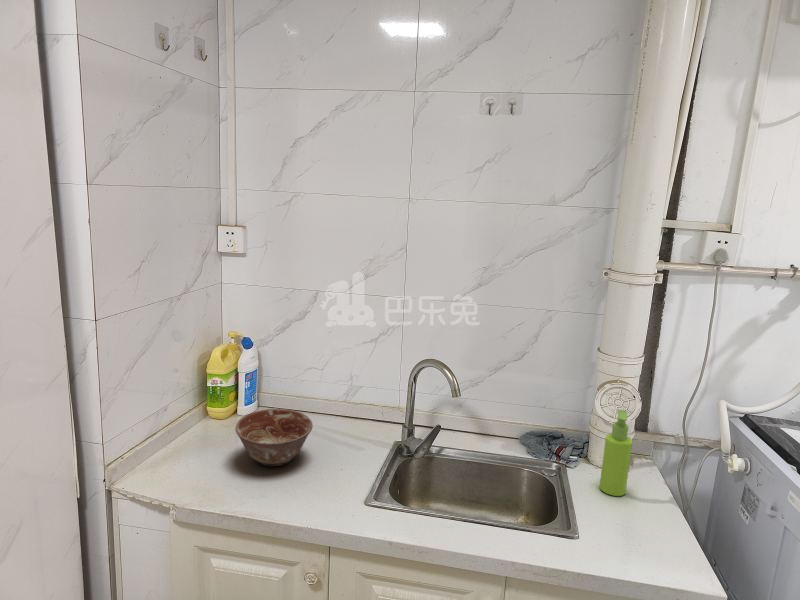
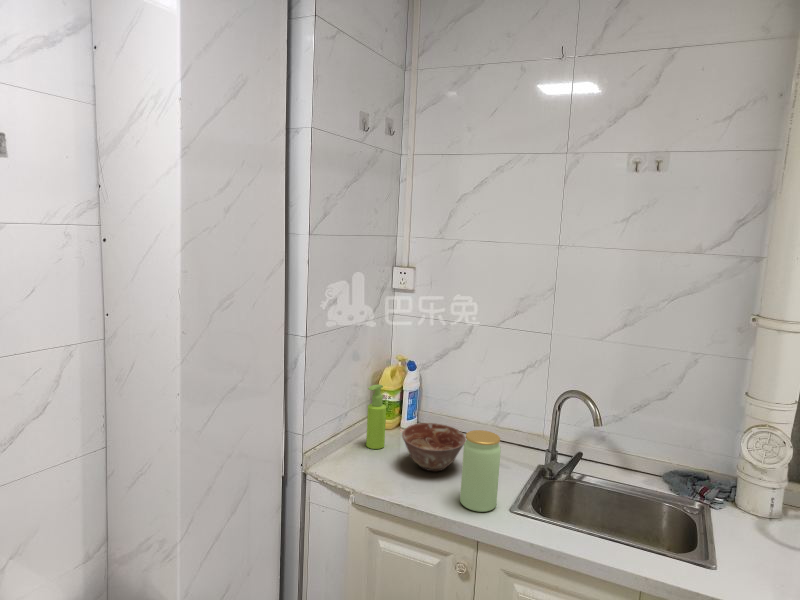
soap dispenser: present [600,410,632,496] -> present [366,384,386,449]
jar: none [307,416,352,510] -> present [460,430,501,512]

